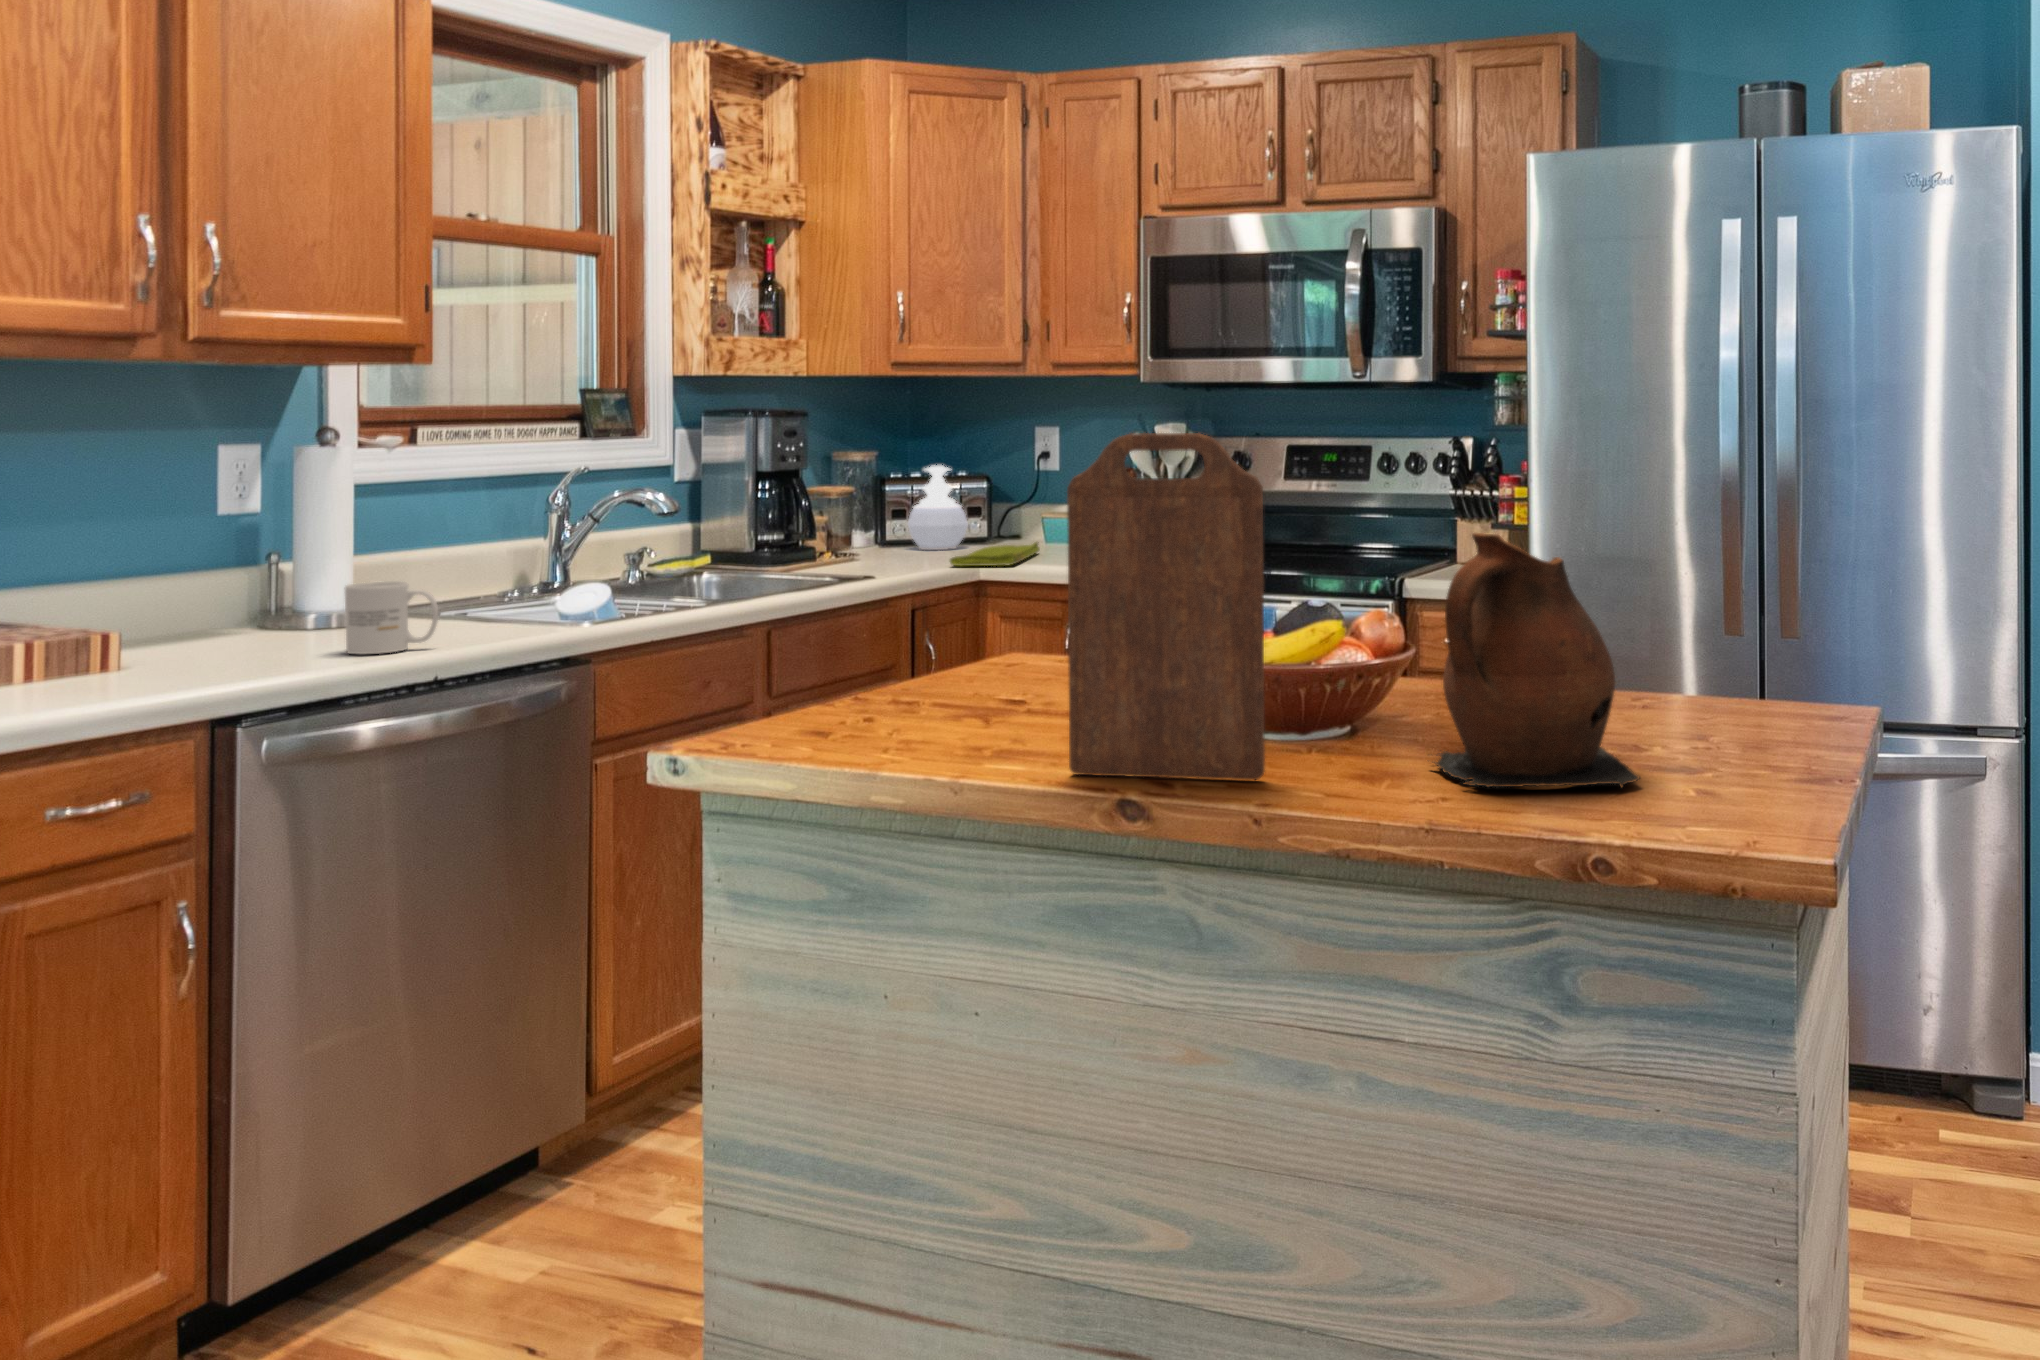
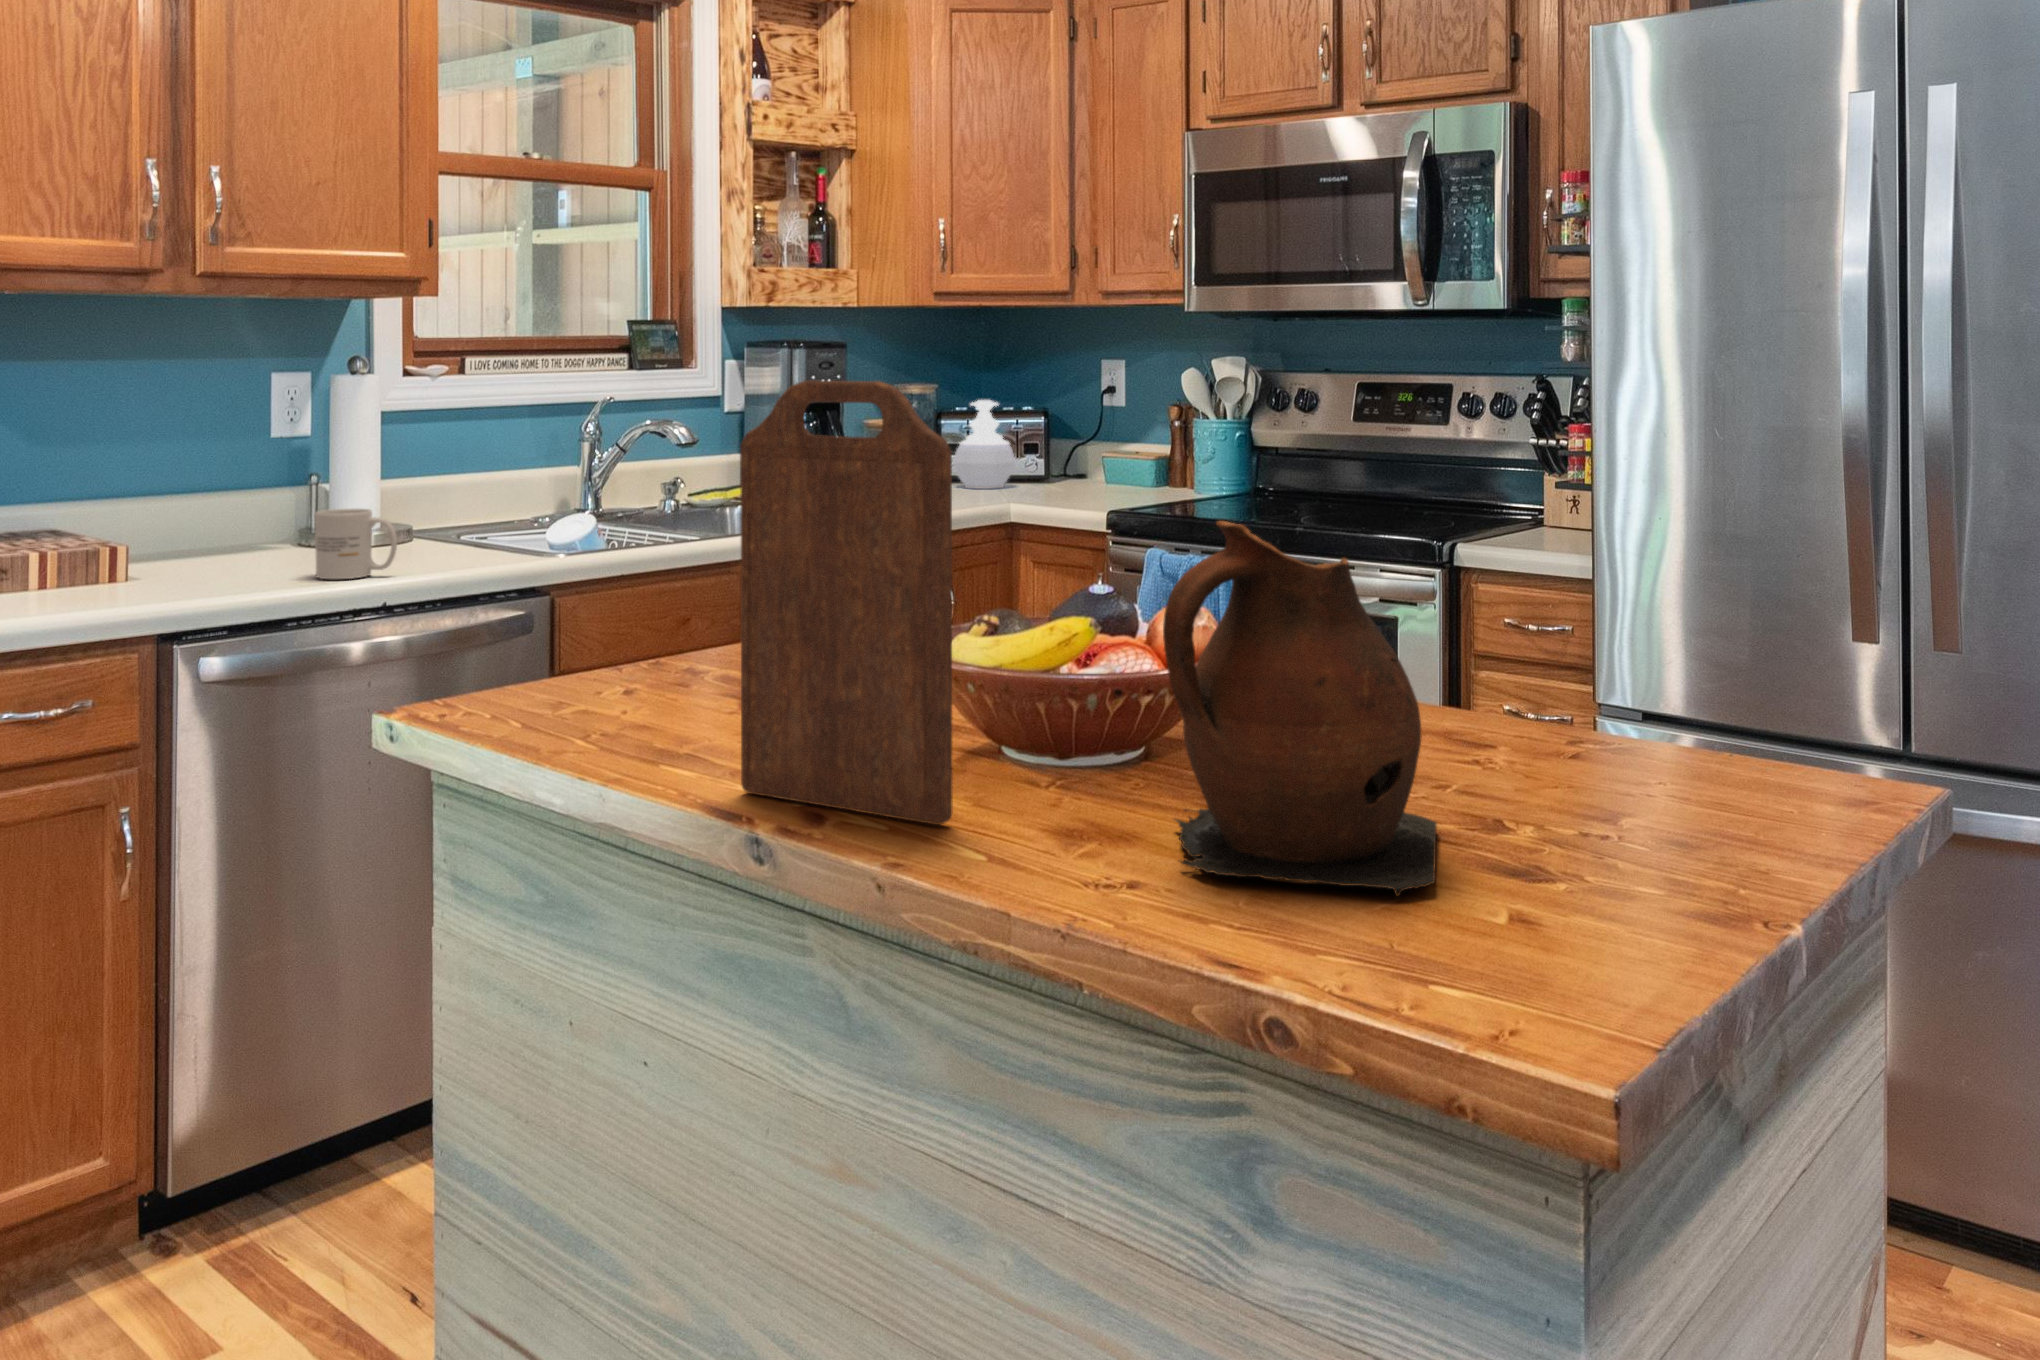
dish towel: present [950,542,1040,566] -> none [969,484,1080,510]

